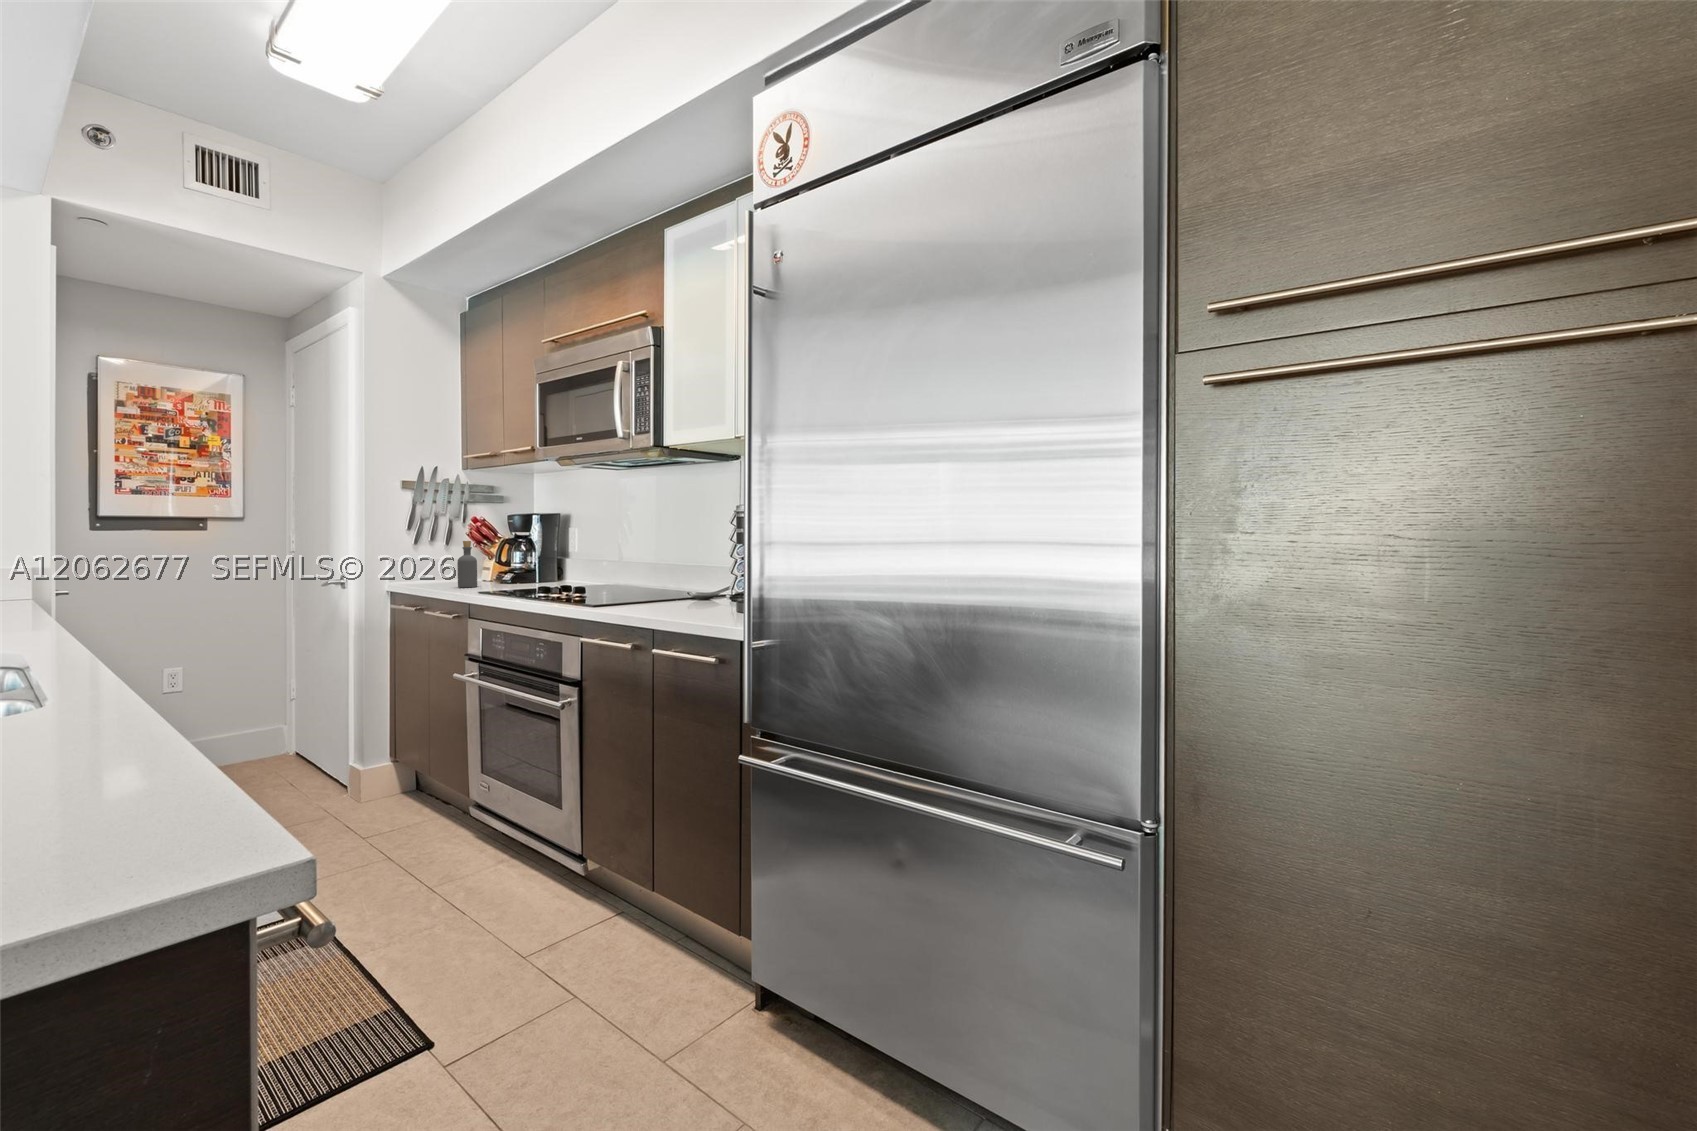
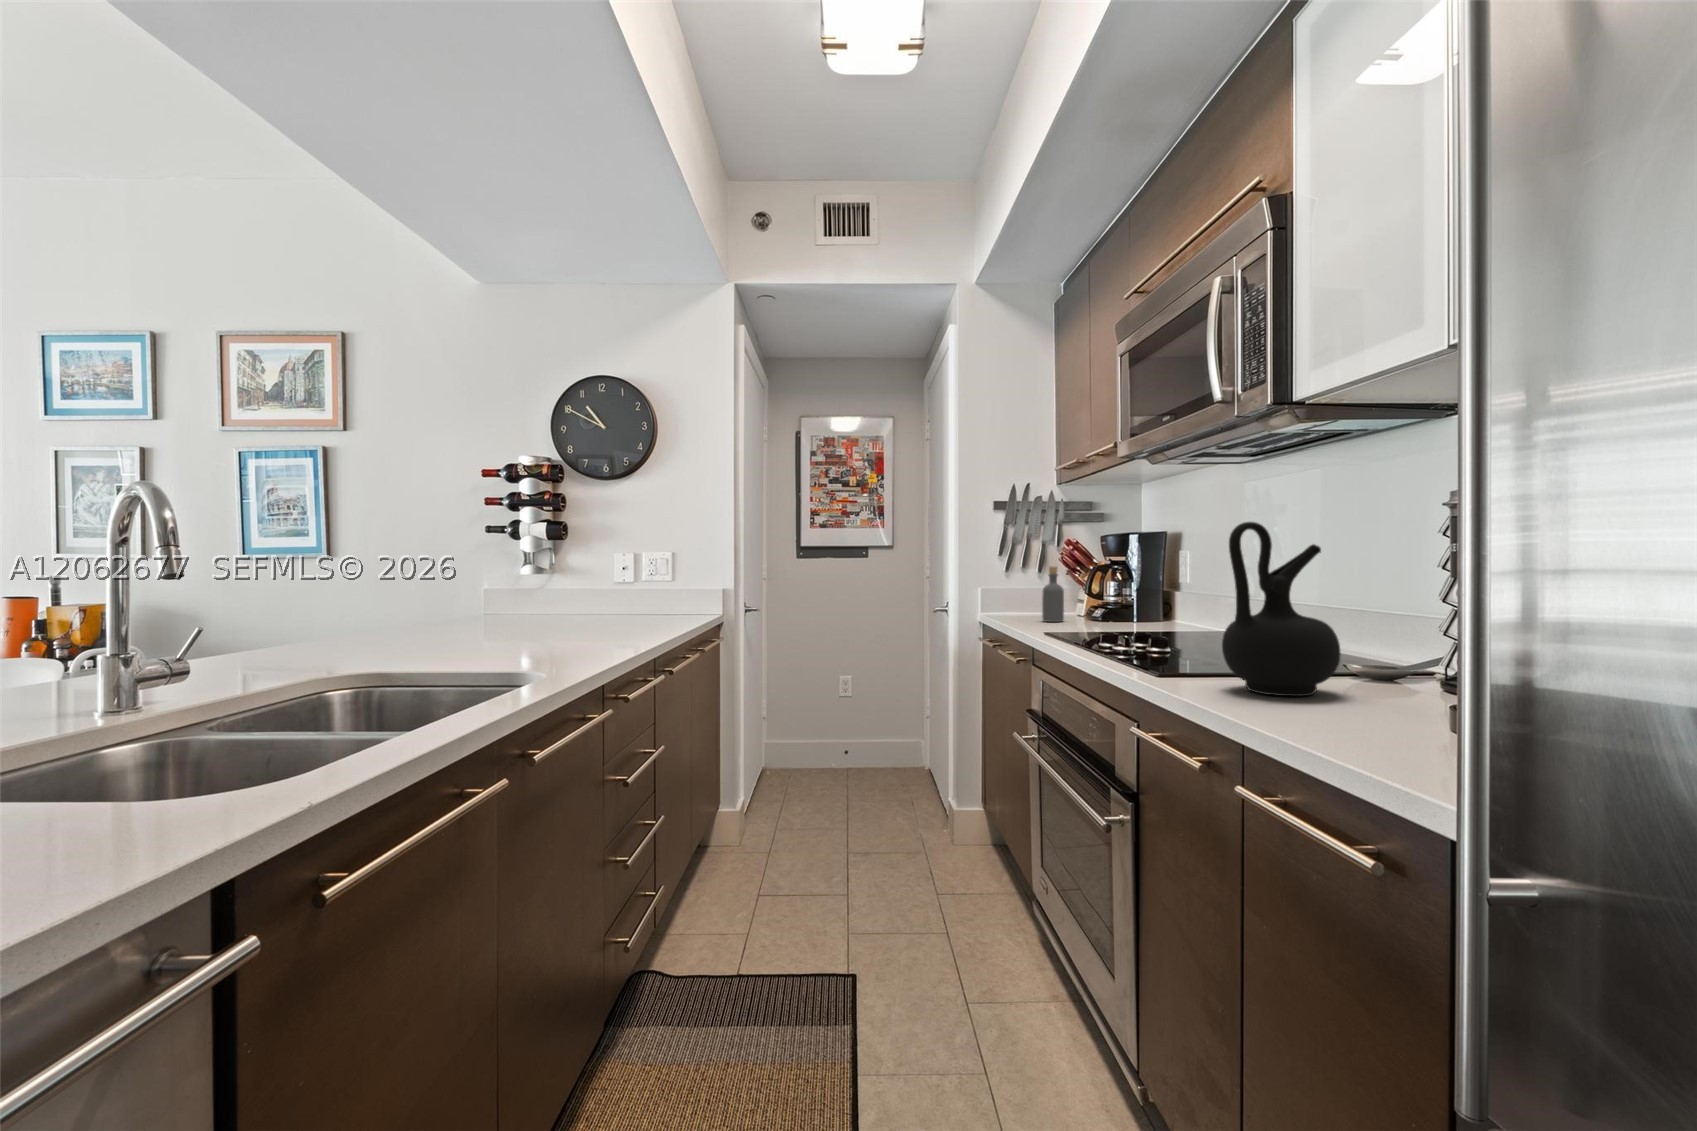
ceramic jug: none [638,519,696,615] -> present [1222,522,1341,696]

